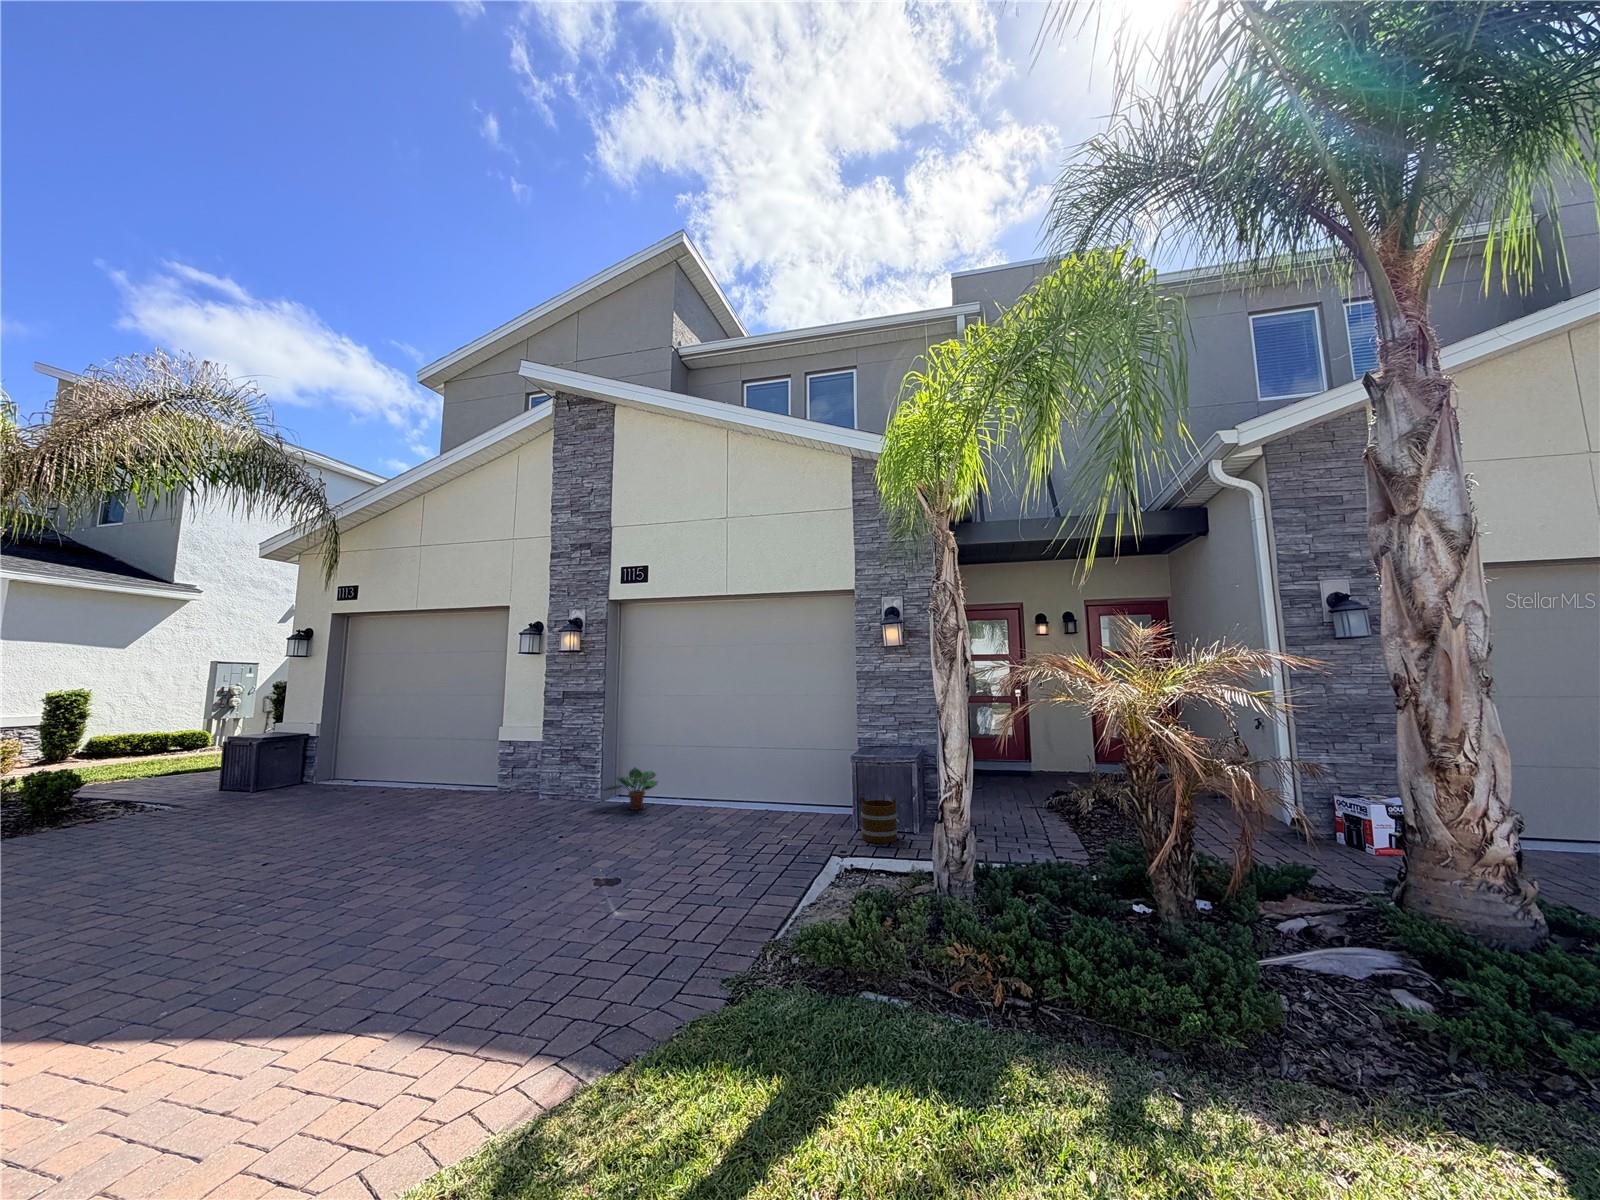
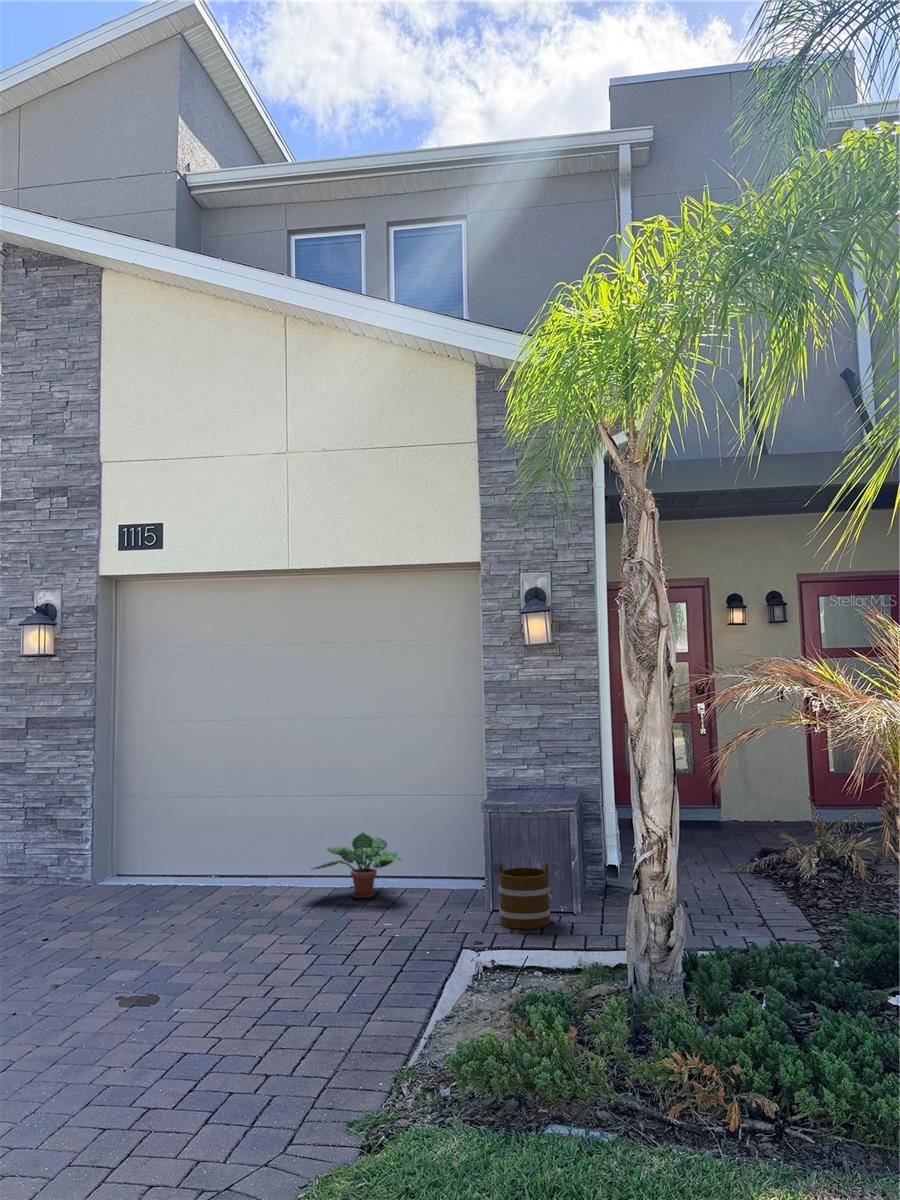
potted plant: present [601,768,658,810] -> present [311,833,401,898]

